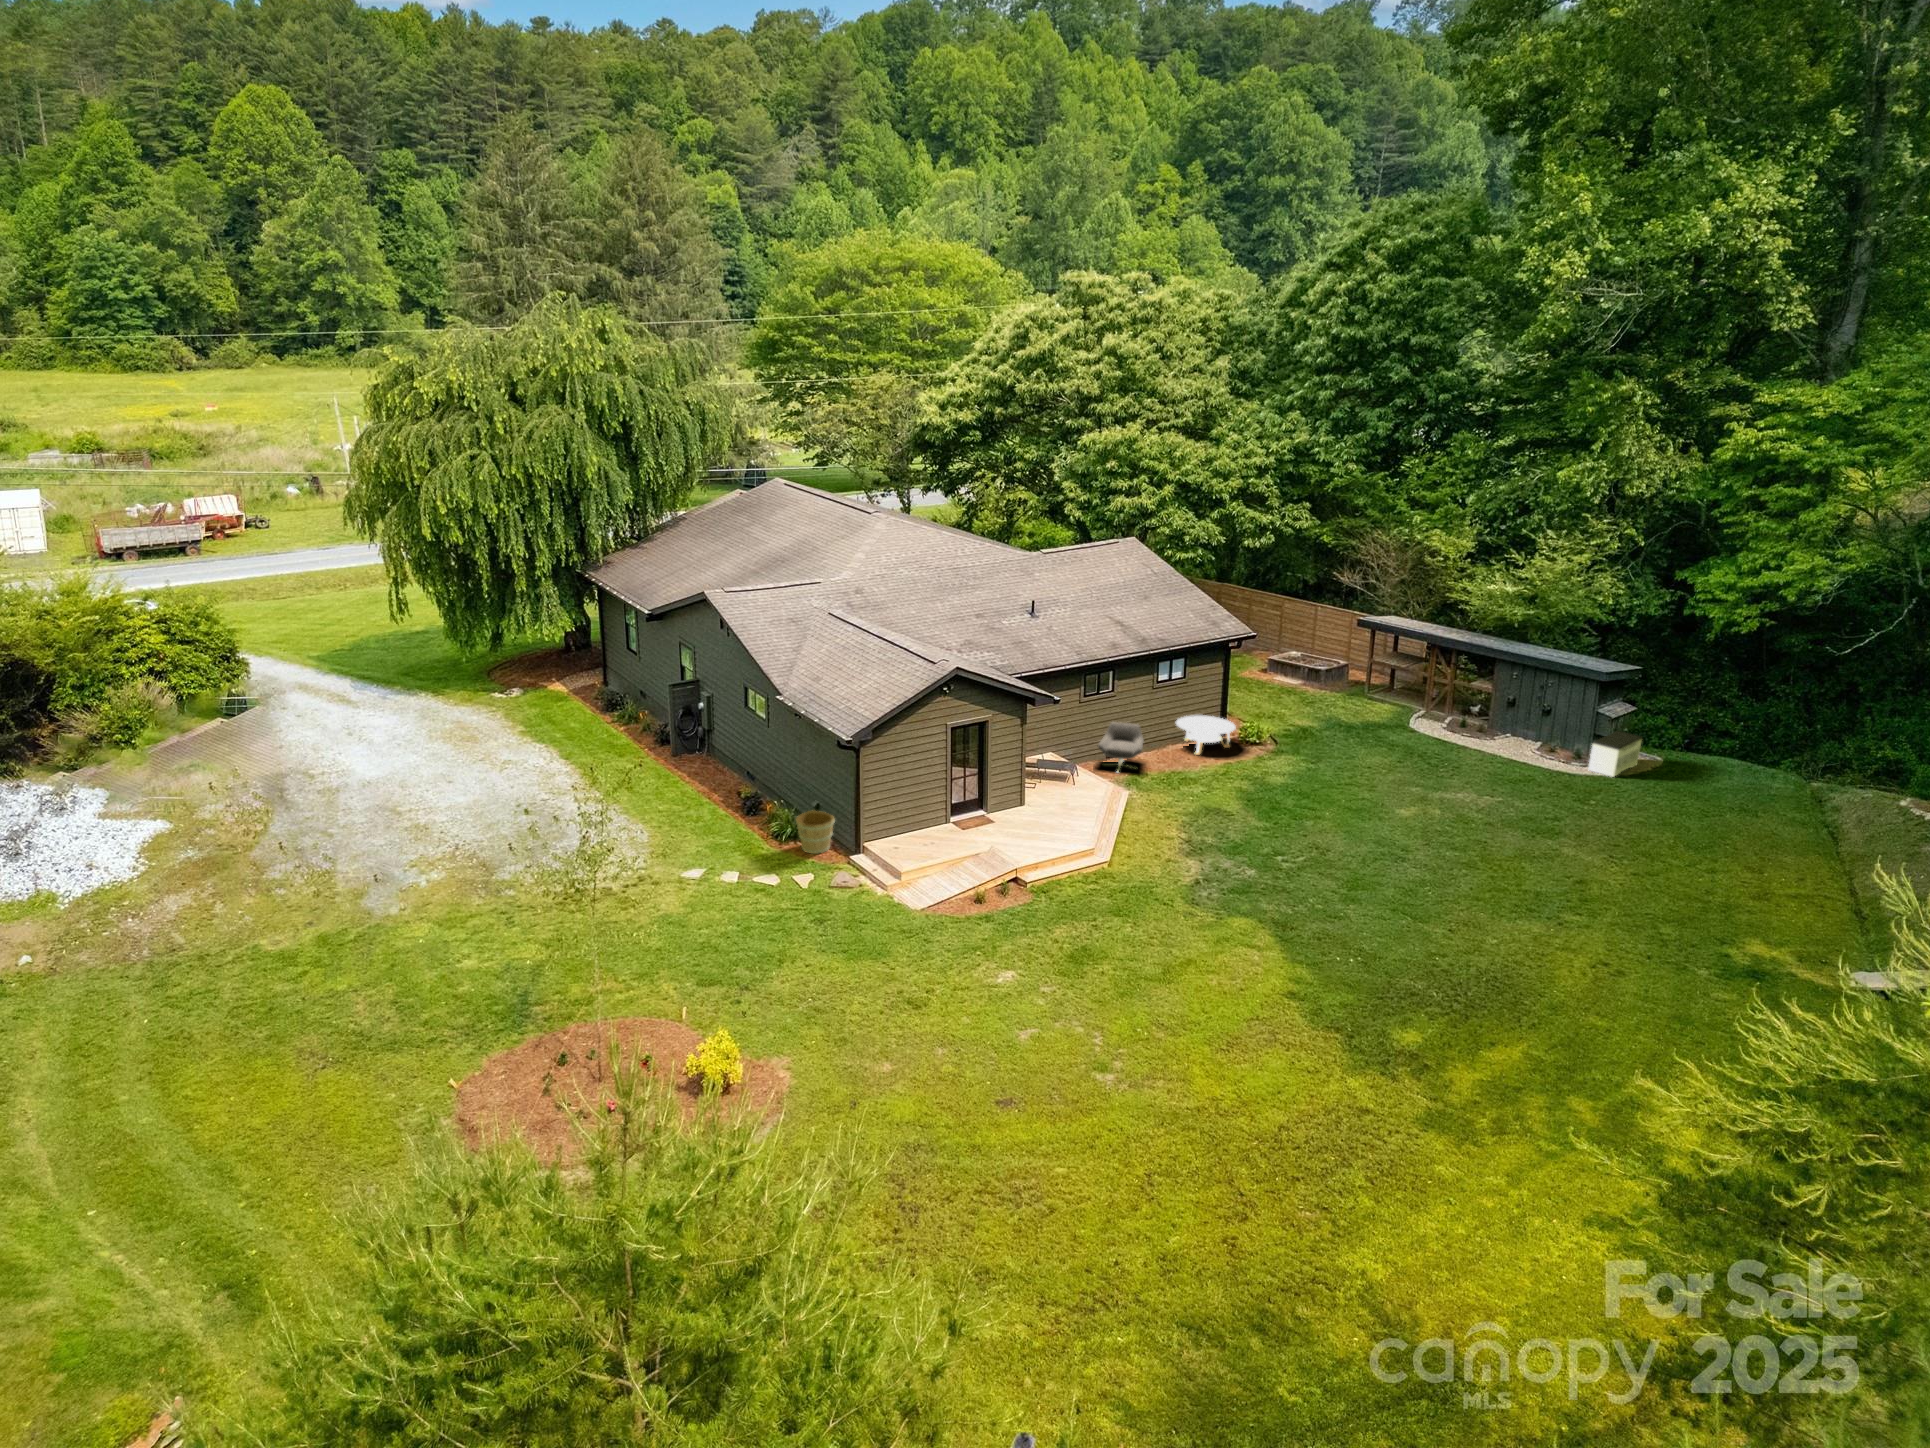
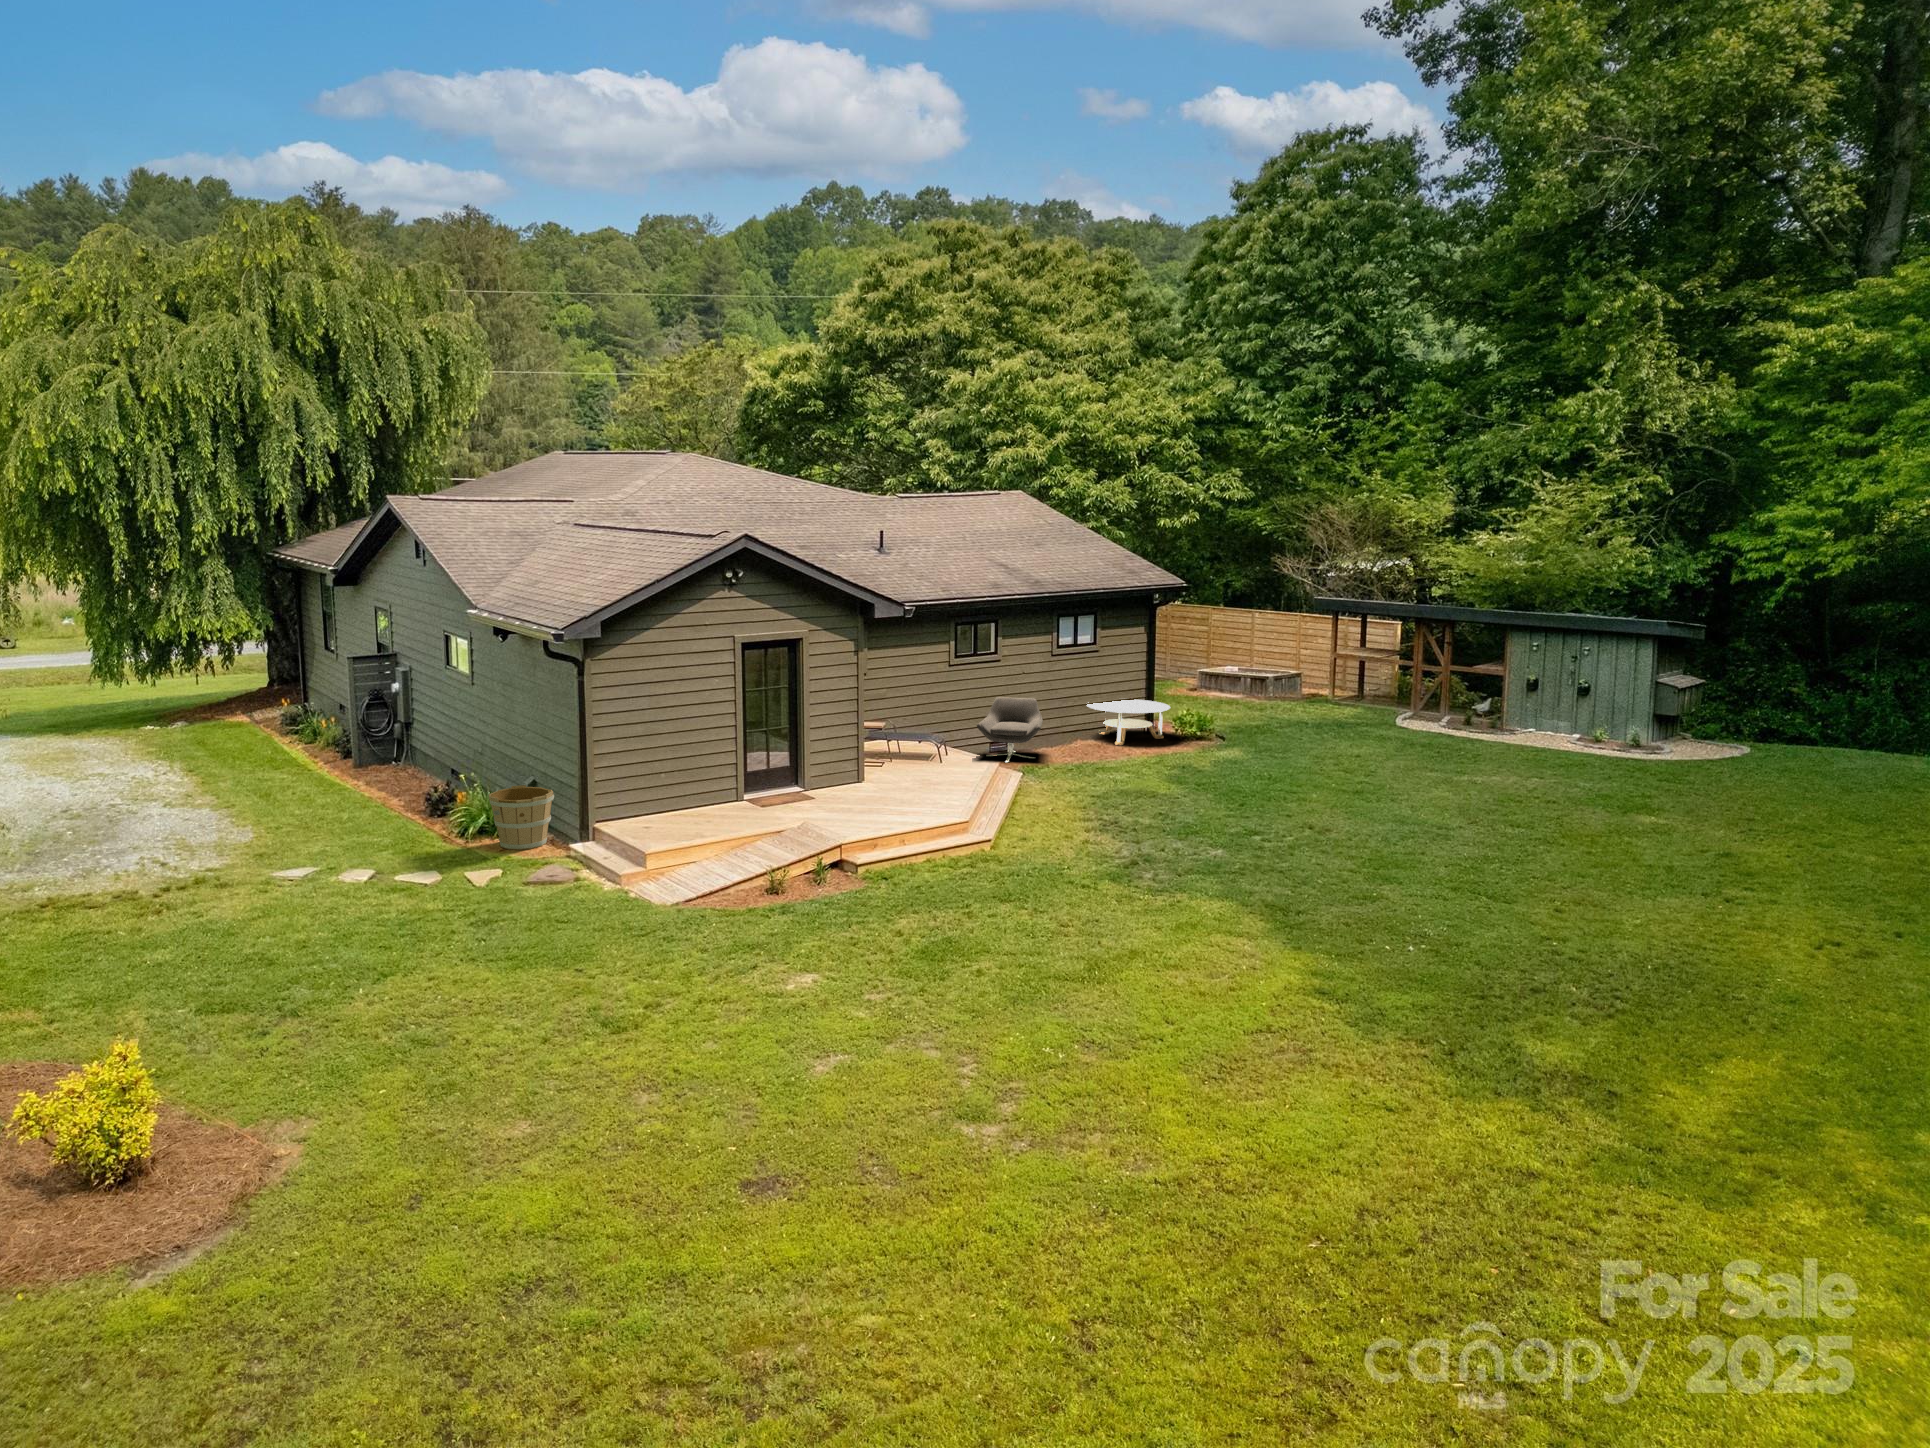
bench: present [1588,731,1642,777] -> none [1655,697,1720,752]

